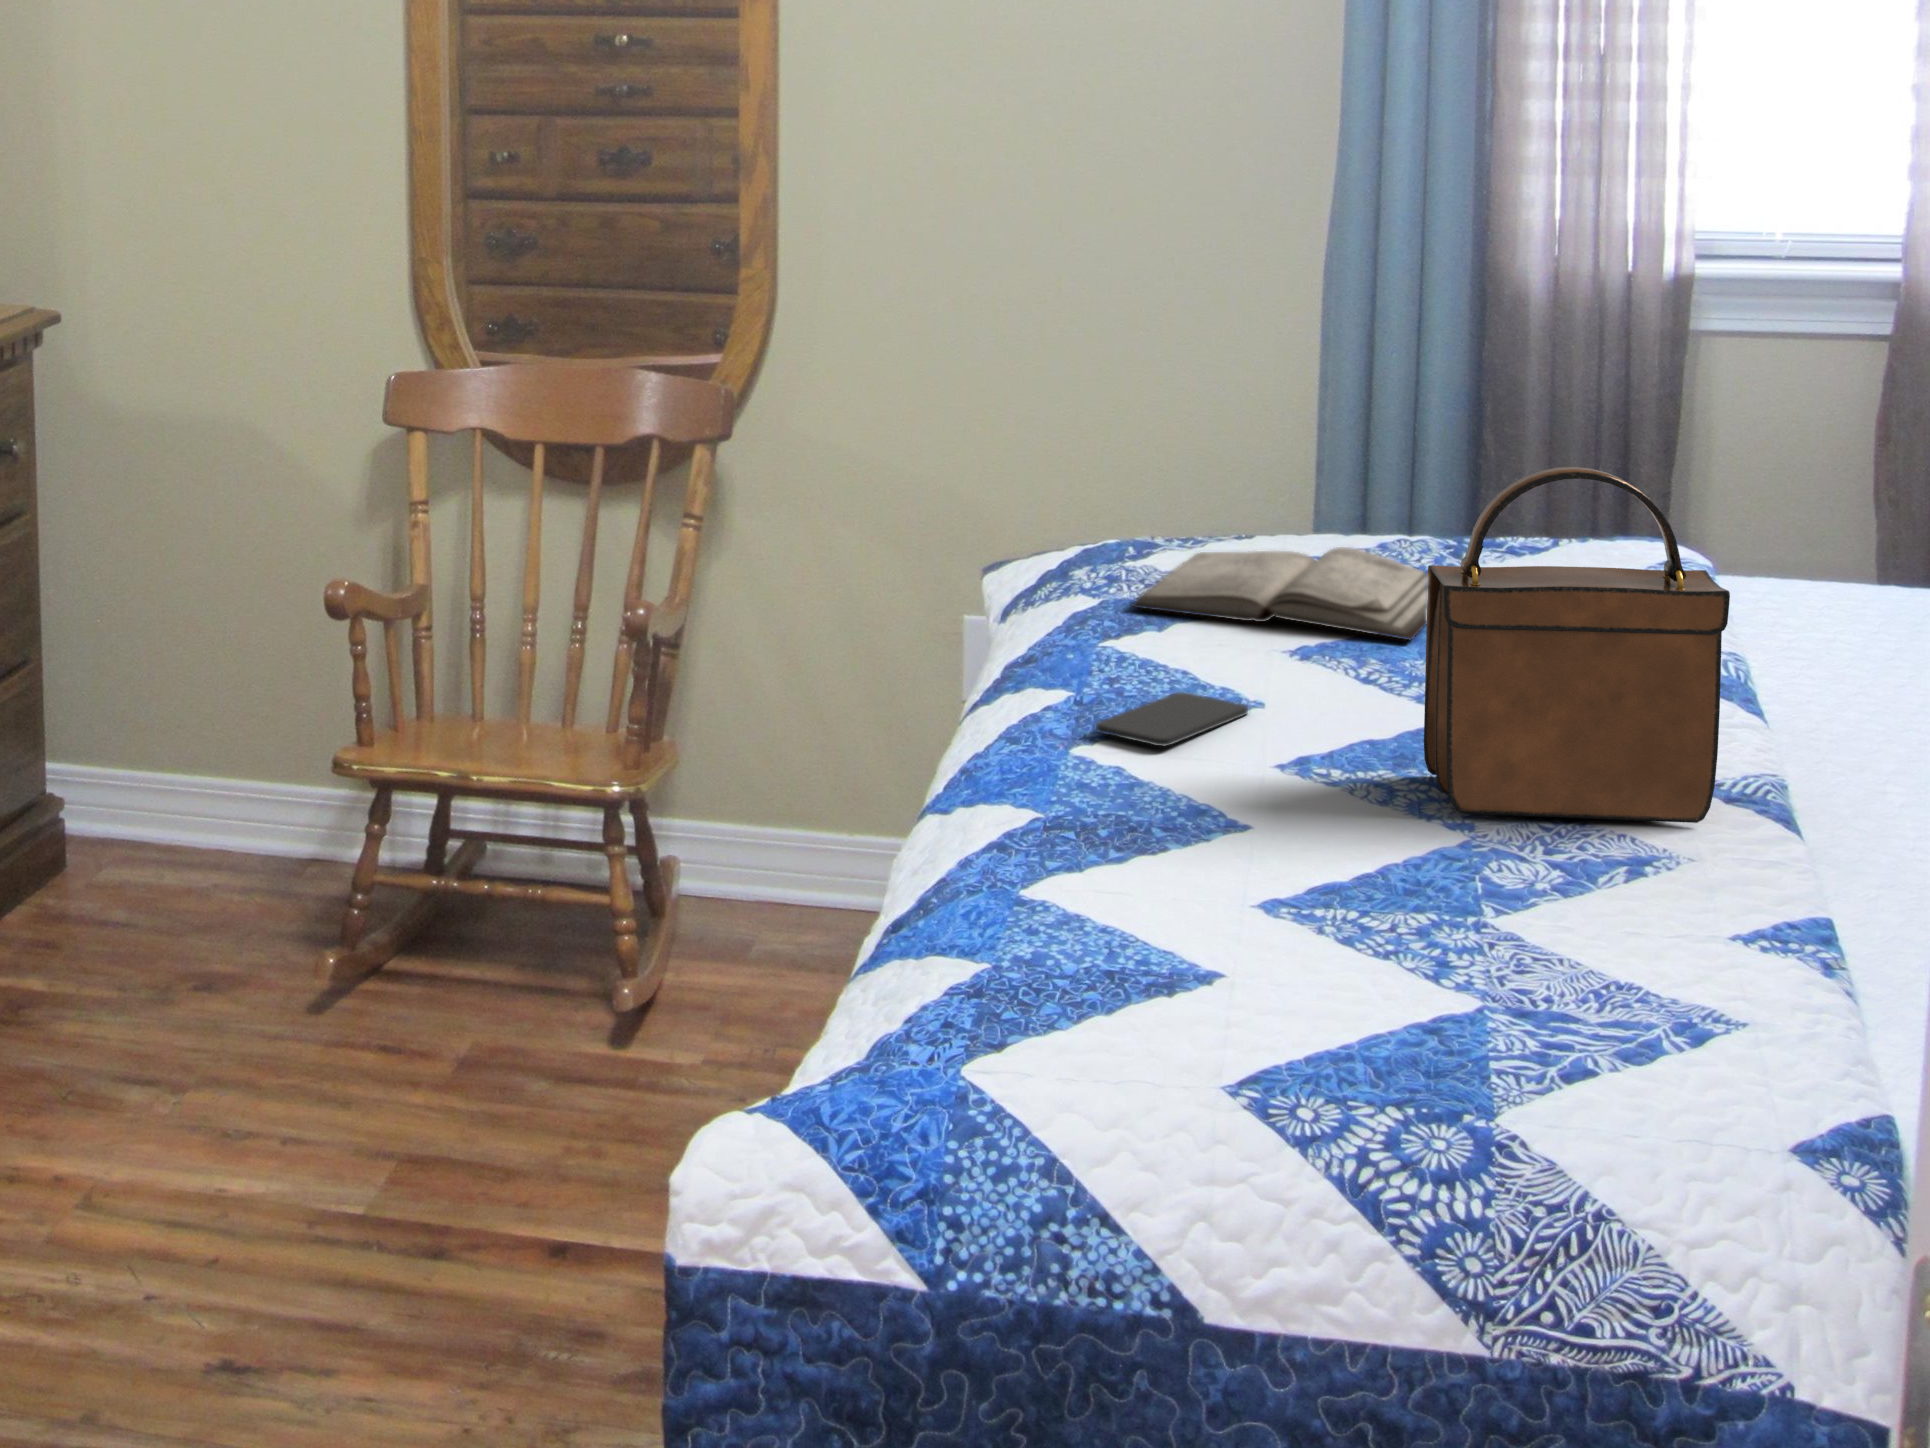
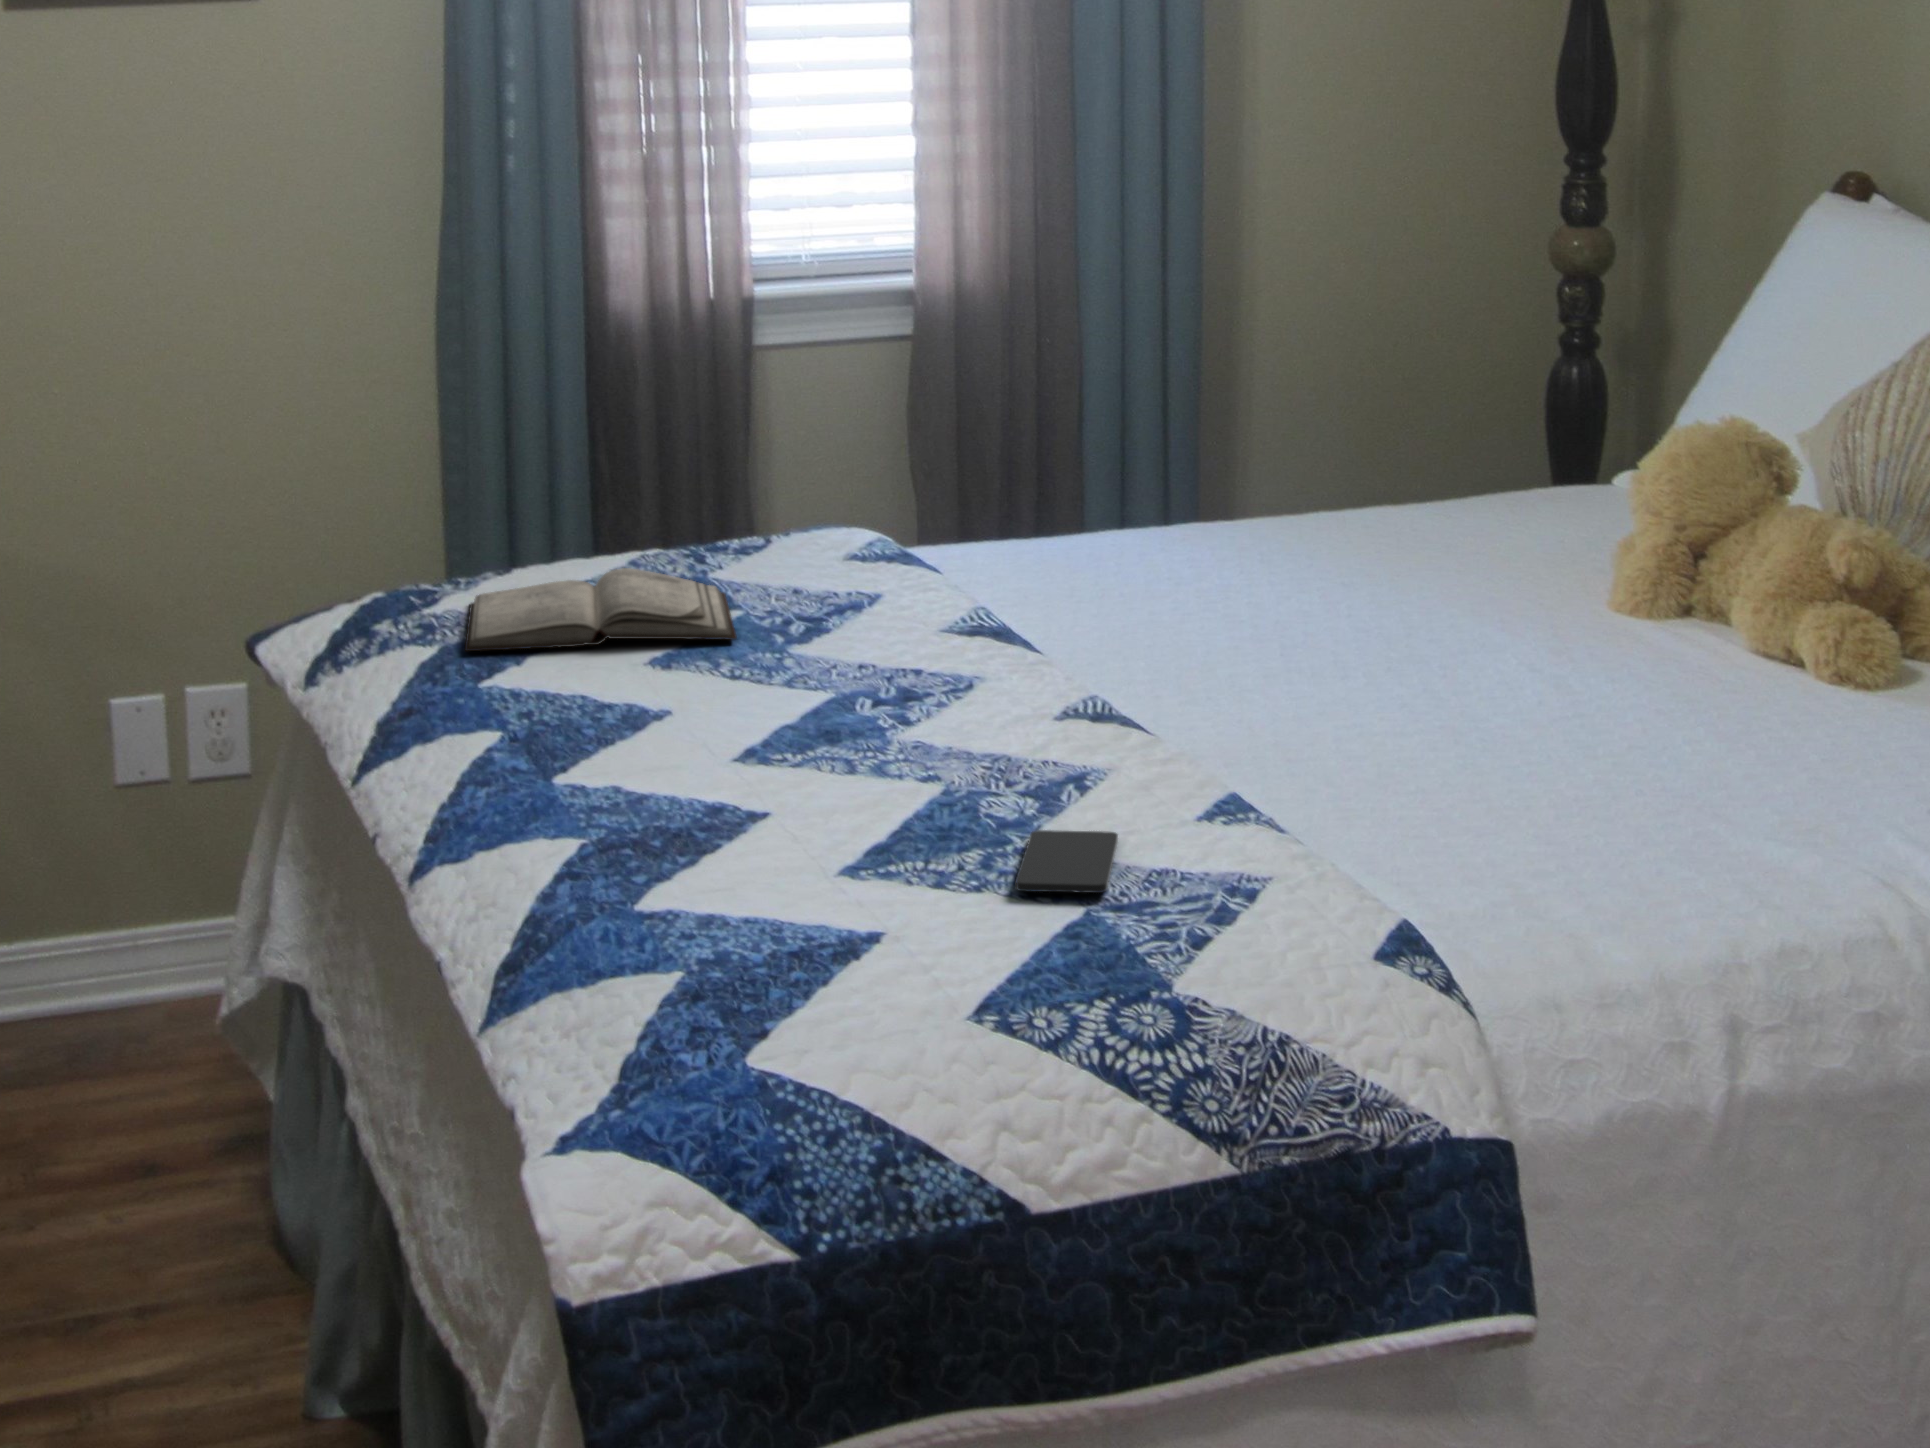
handbag: present [1424,467,1730,823] -> none [857,444,1105,766]
smartphone: present [1096,692,1248,746] -> present [1016,830,1118,893]

